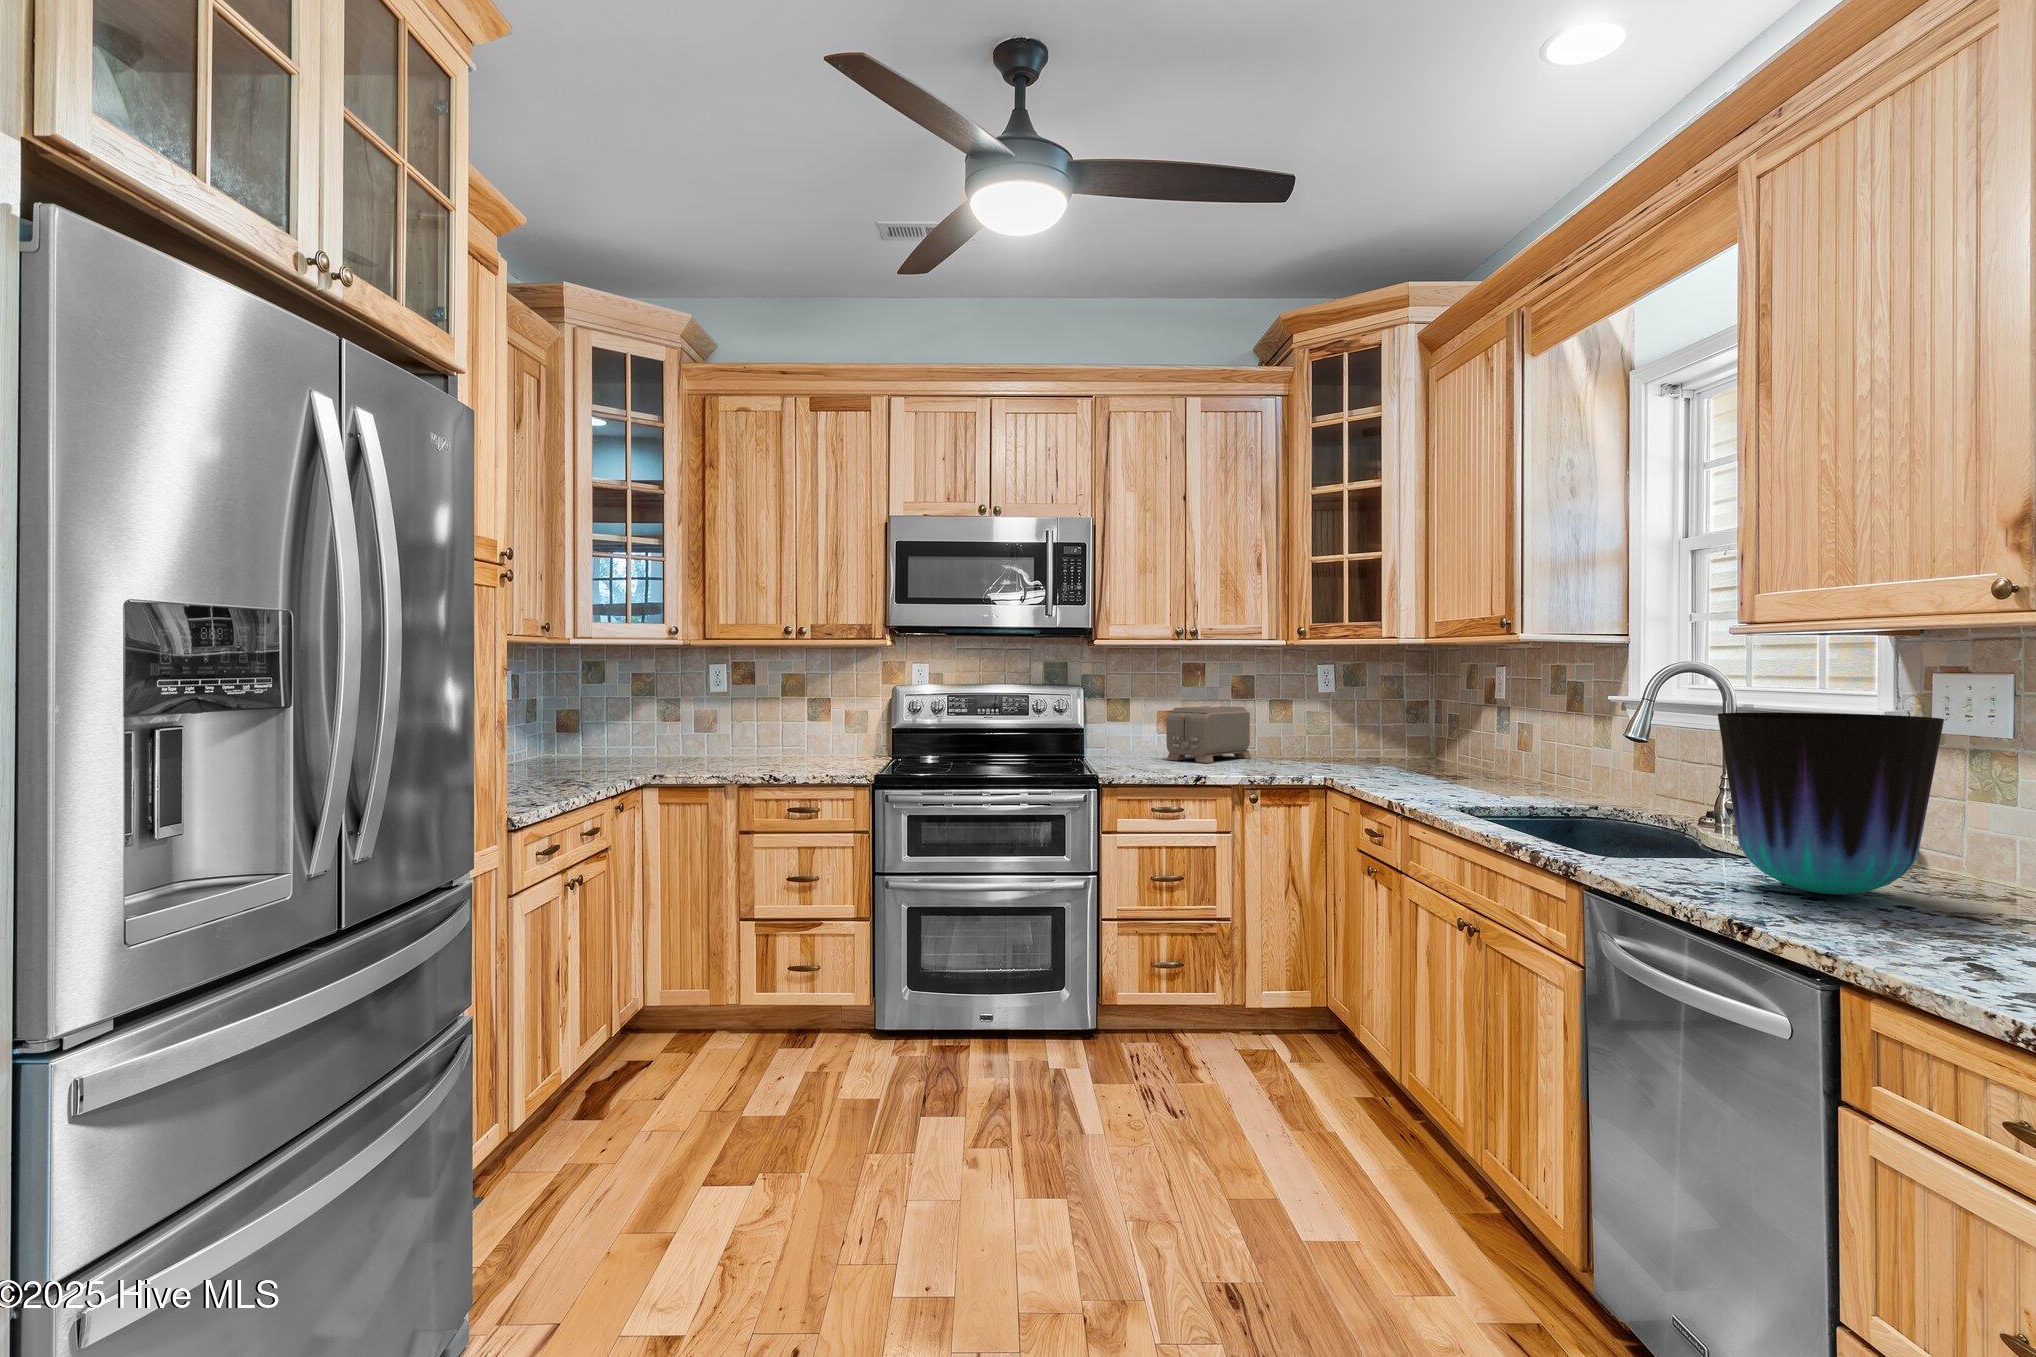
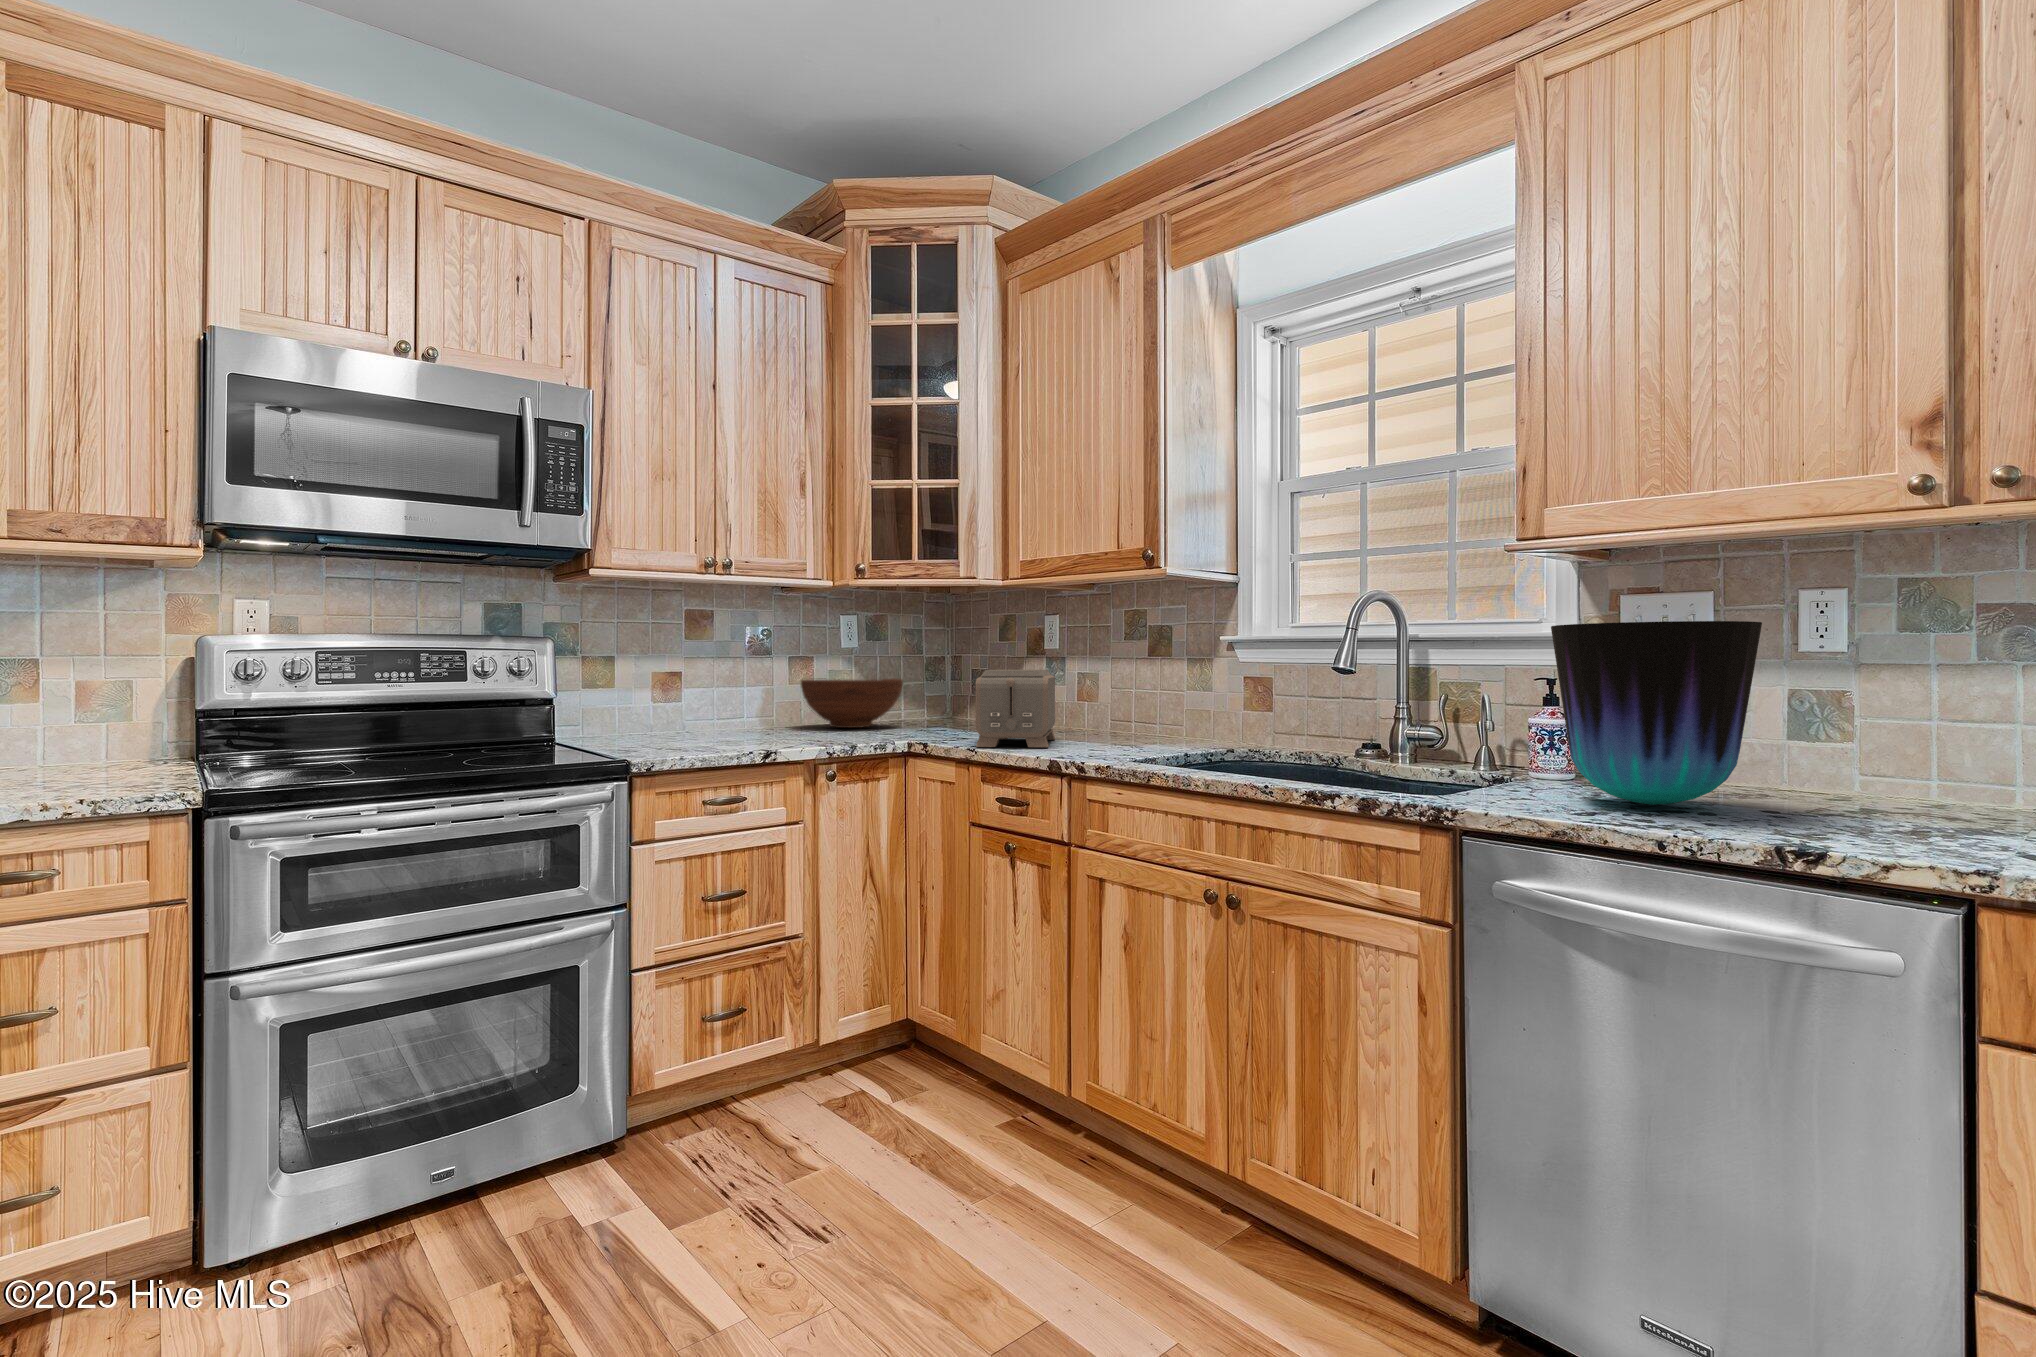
toaster: present [1166,706,1252,763] -> present [976,670,1055,747]
fruit bowl: none [1278,715,1369,758] -> present [801,678,903,728]

